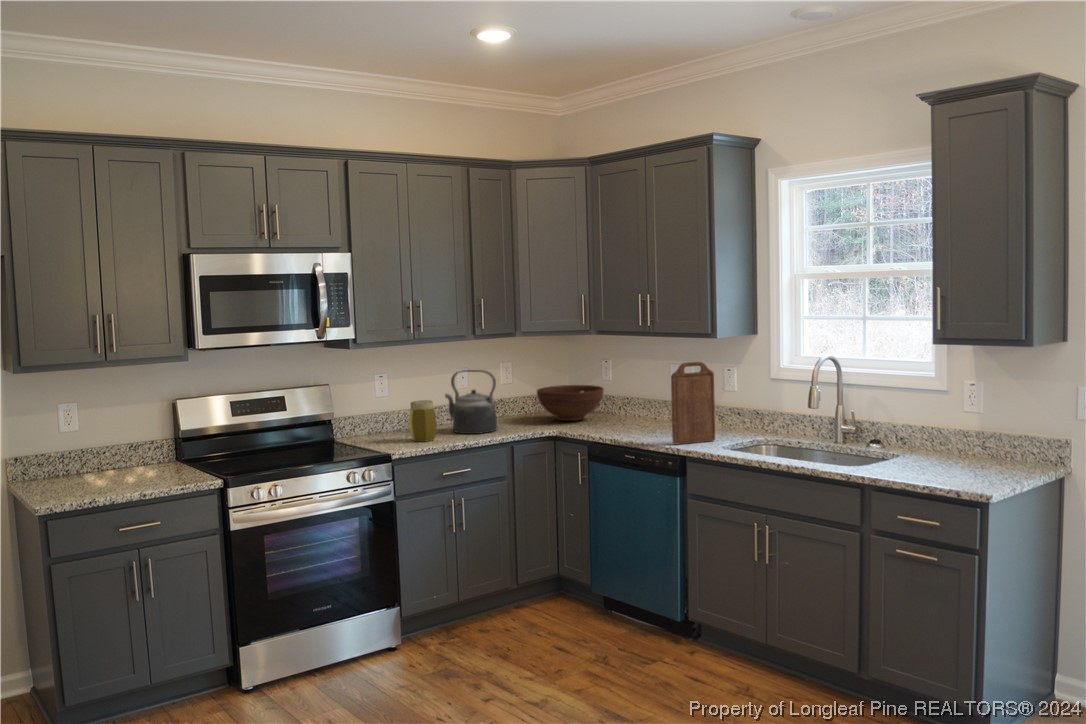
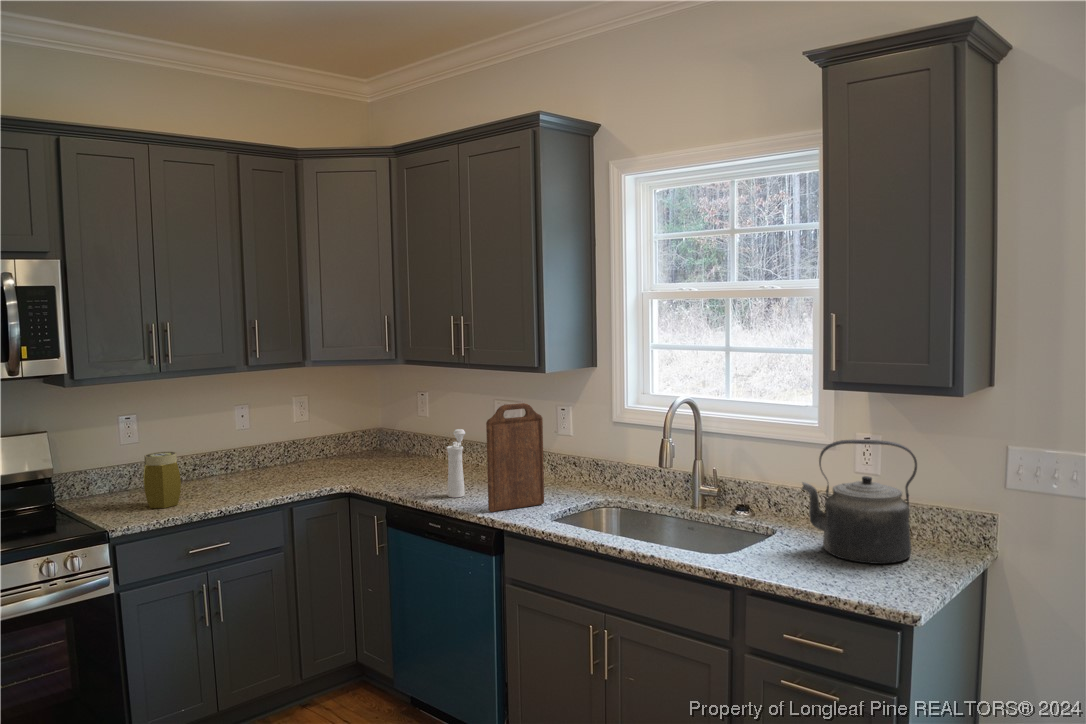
kettle: present [445,370,497,434] -> present [802,440,917,564]
fruit bowl: present [537,385,604,421] -> none [333,424,417,470]
pepper mill: none [636,385,650,437] -> present [446,429,465,498]

